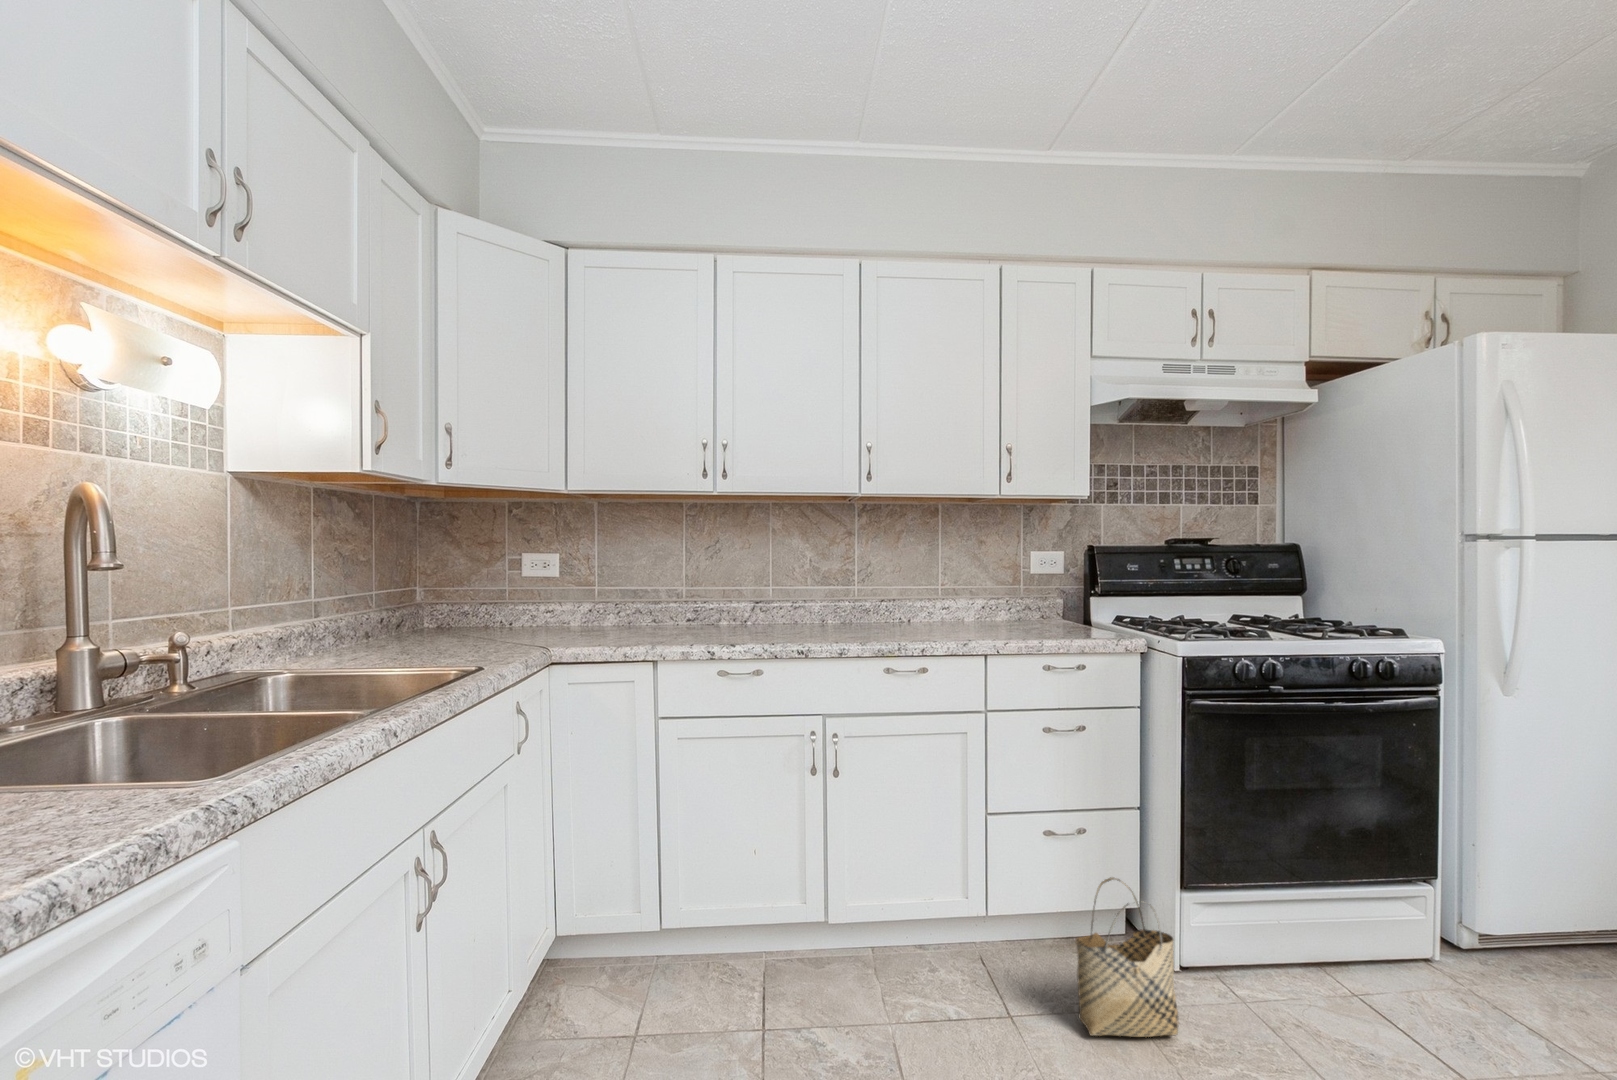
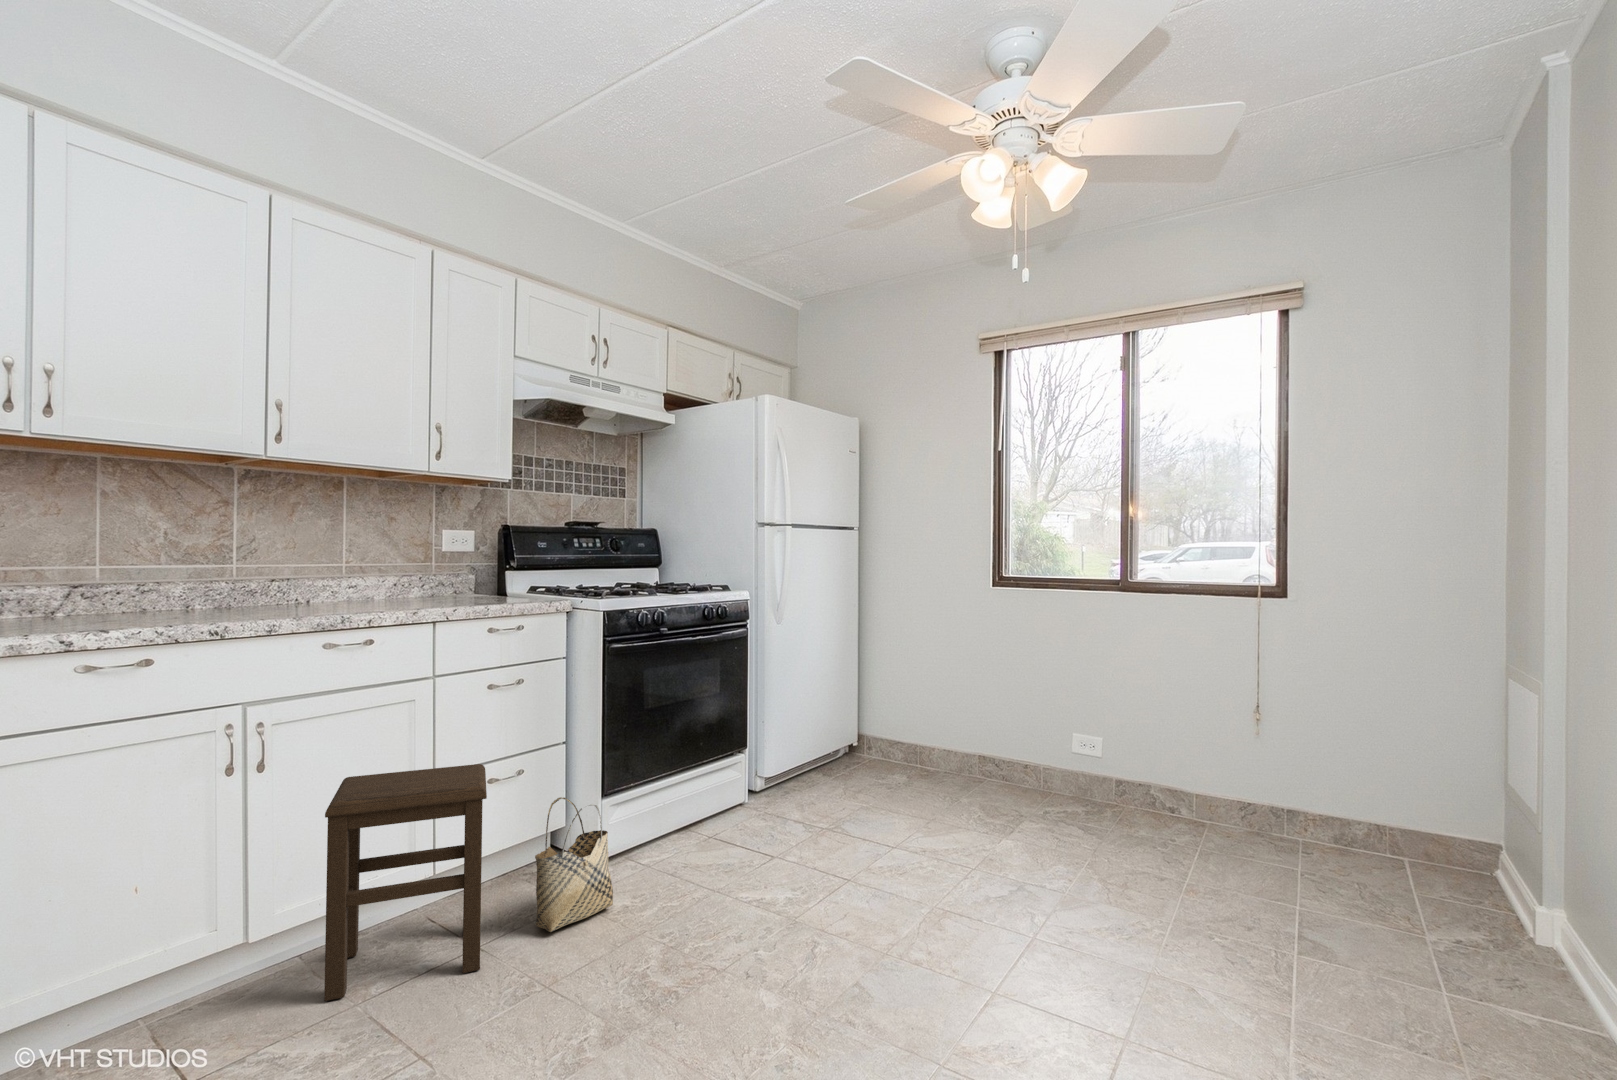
stool: none [870,796,1028,1043] -> present [324,764,487,1001]

